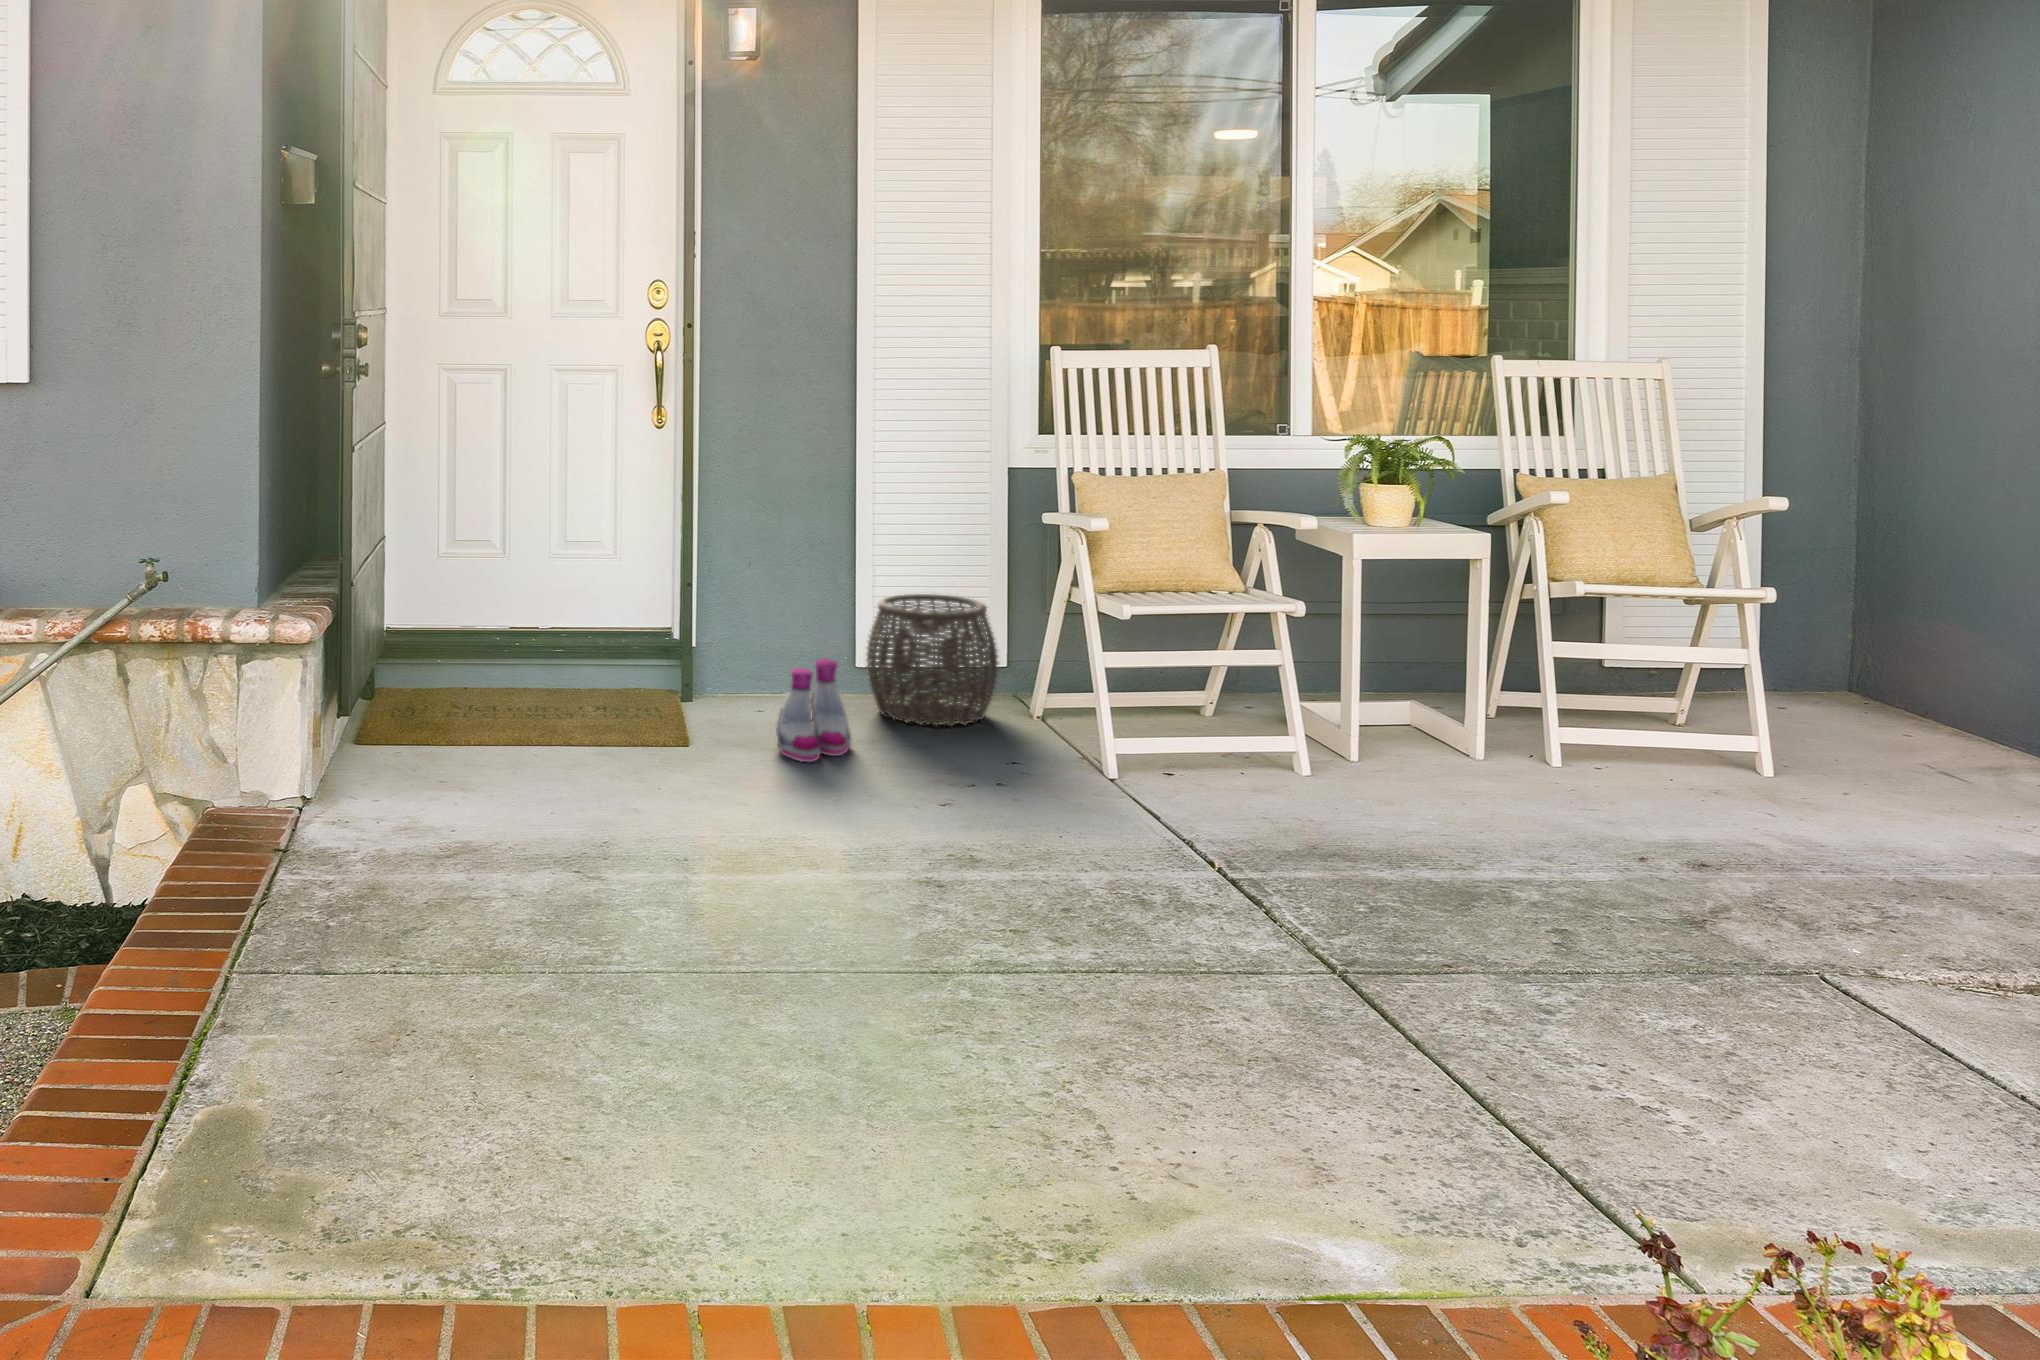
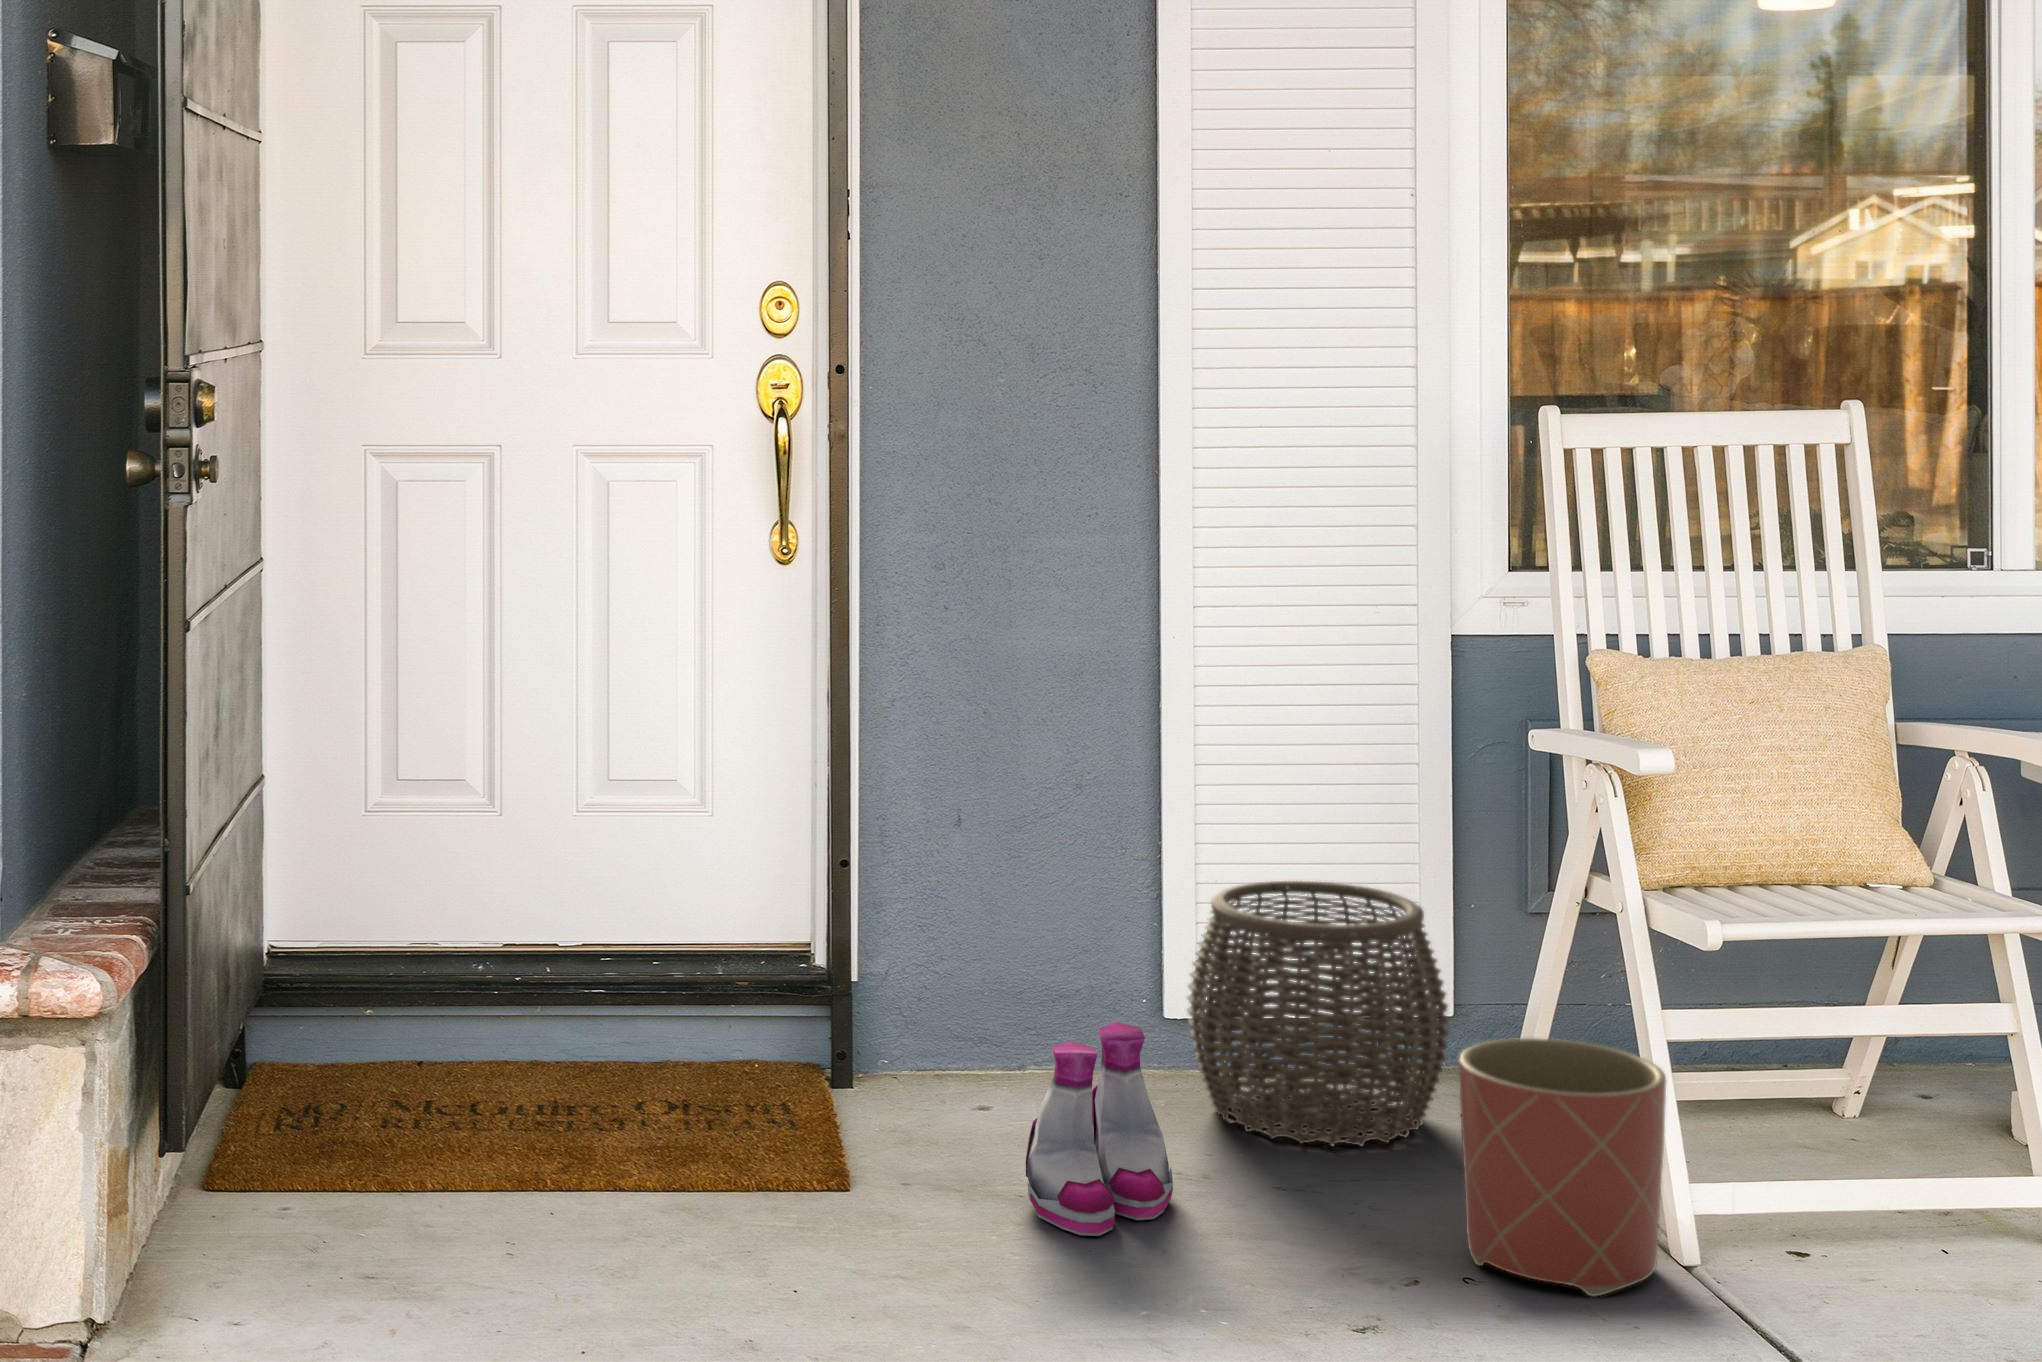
planter: none [993,664,1095,787] -> present [1459,1038,1666,1296]

